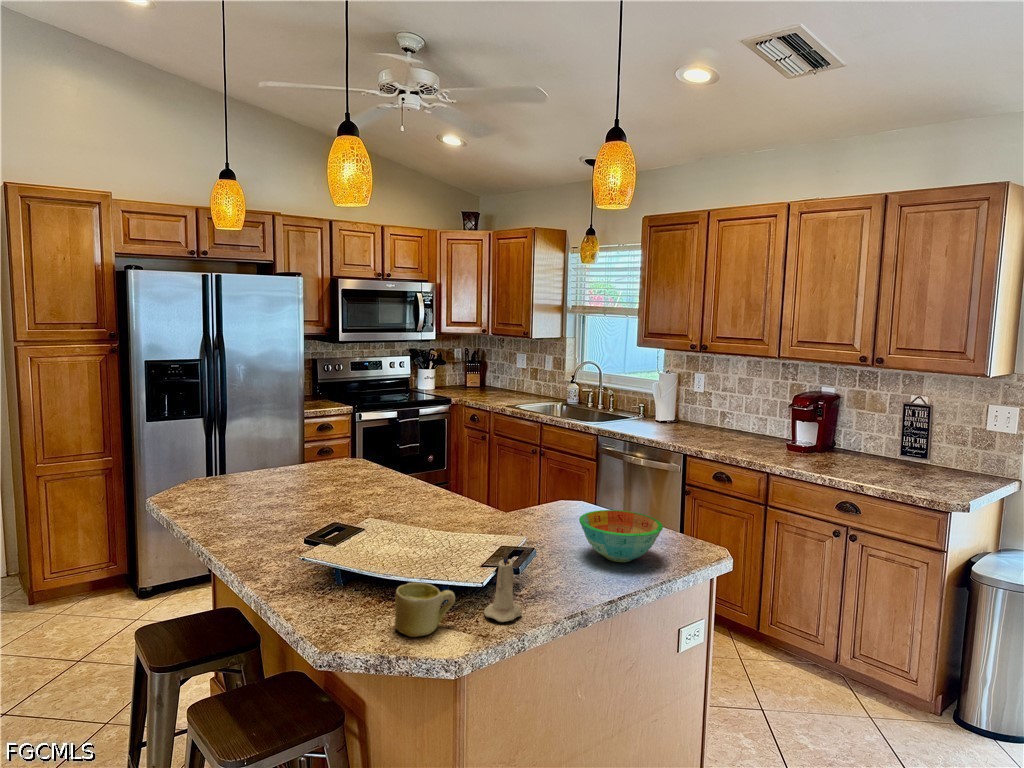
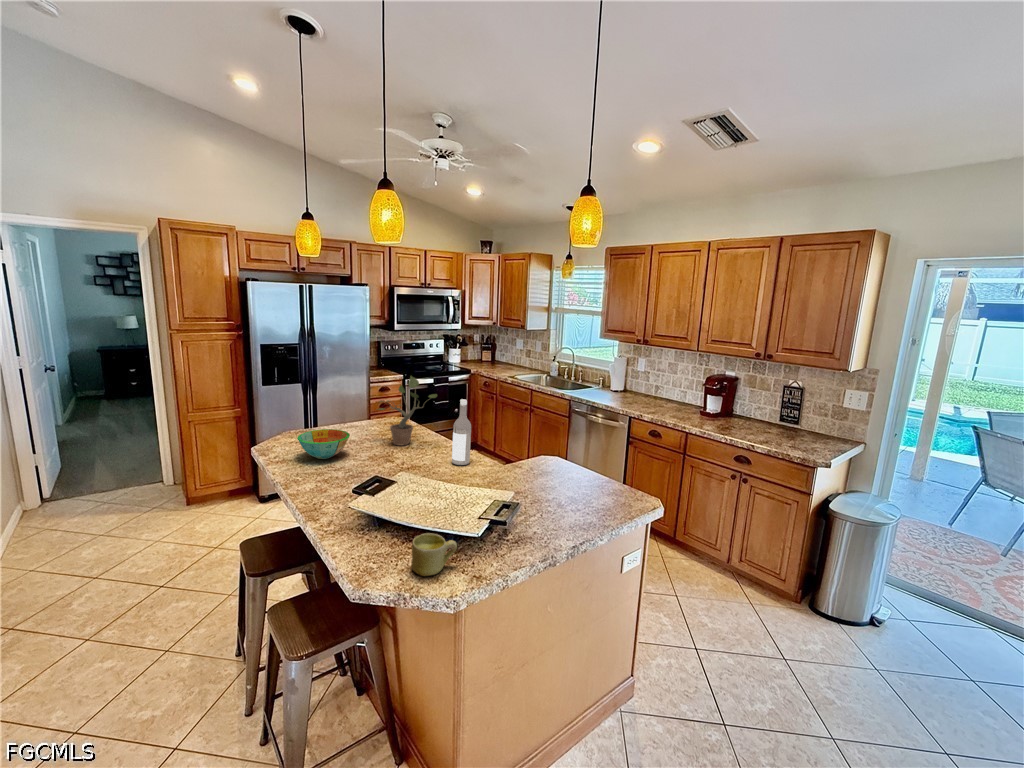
potted plant: none [321,392,411,492] -> present [378,376,437,445]
wine bottle: none [435,420,462,514] -> present [452,399,471,465]
bowl: present [579,510,663,562] -> present [297,429,350,459]
candle: present [484,549,522,622] -> none [479,509,507,564]

